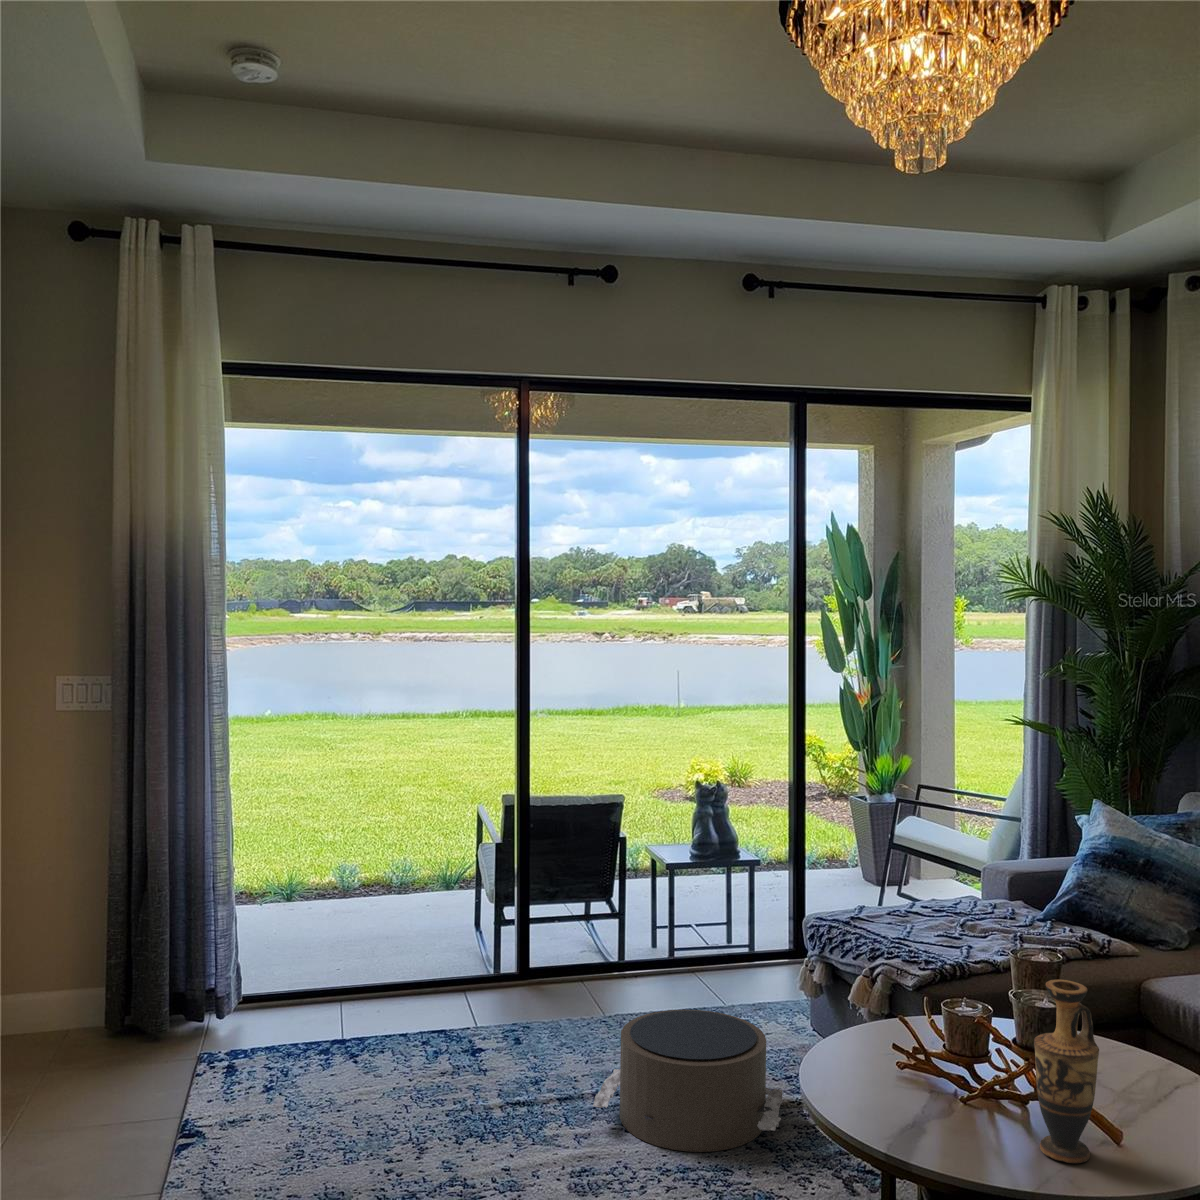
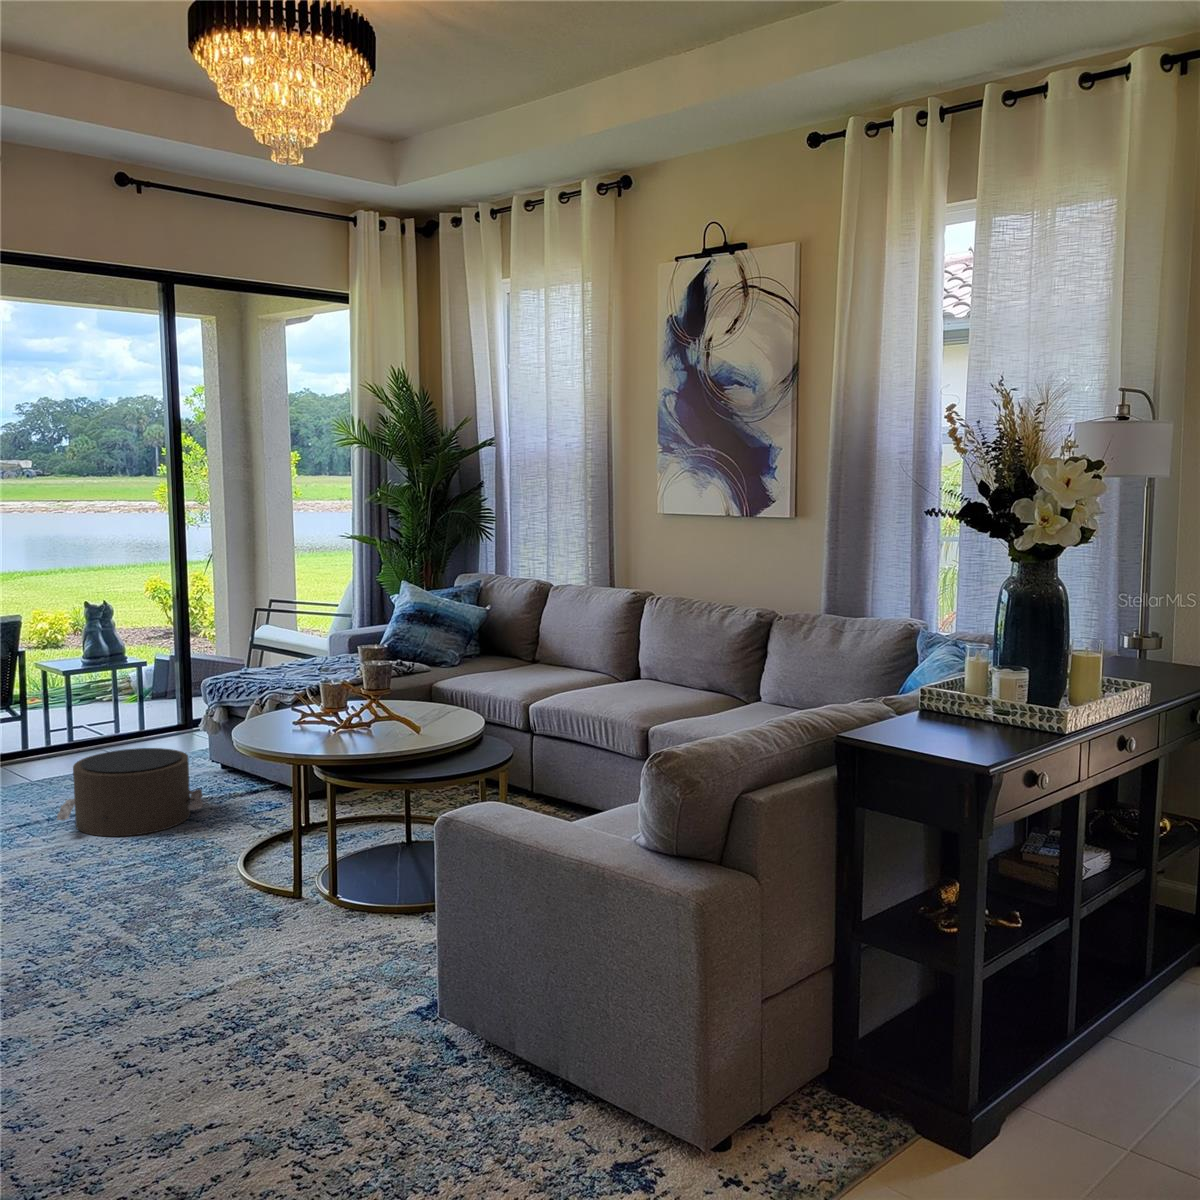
vase: present [1034,980,1099,1163] -> none [373,646,407,743]

